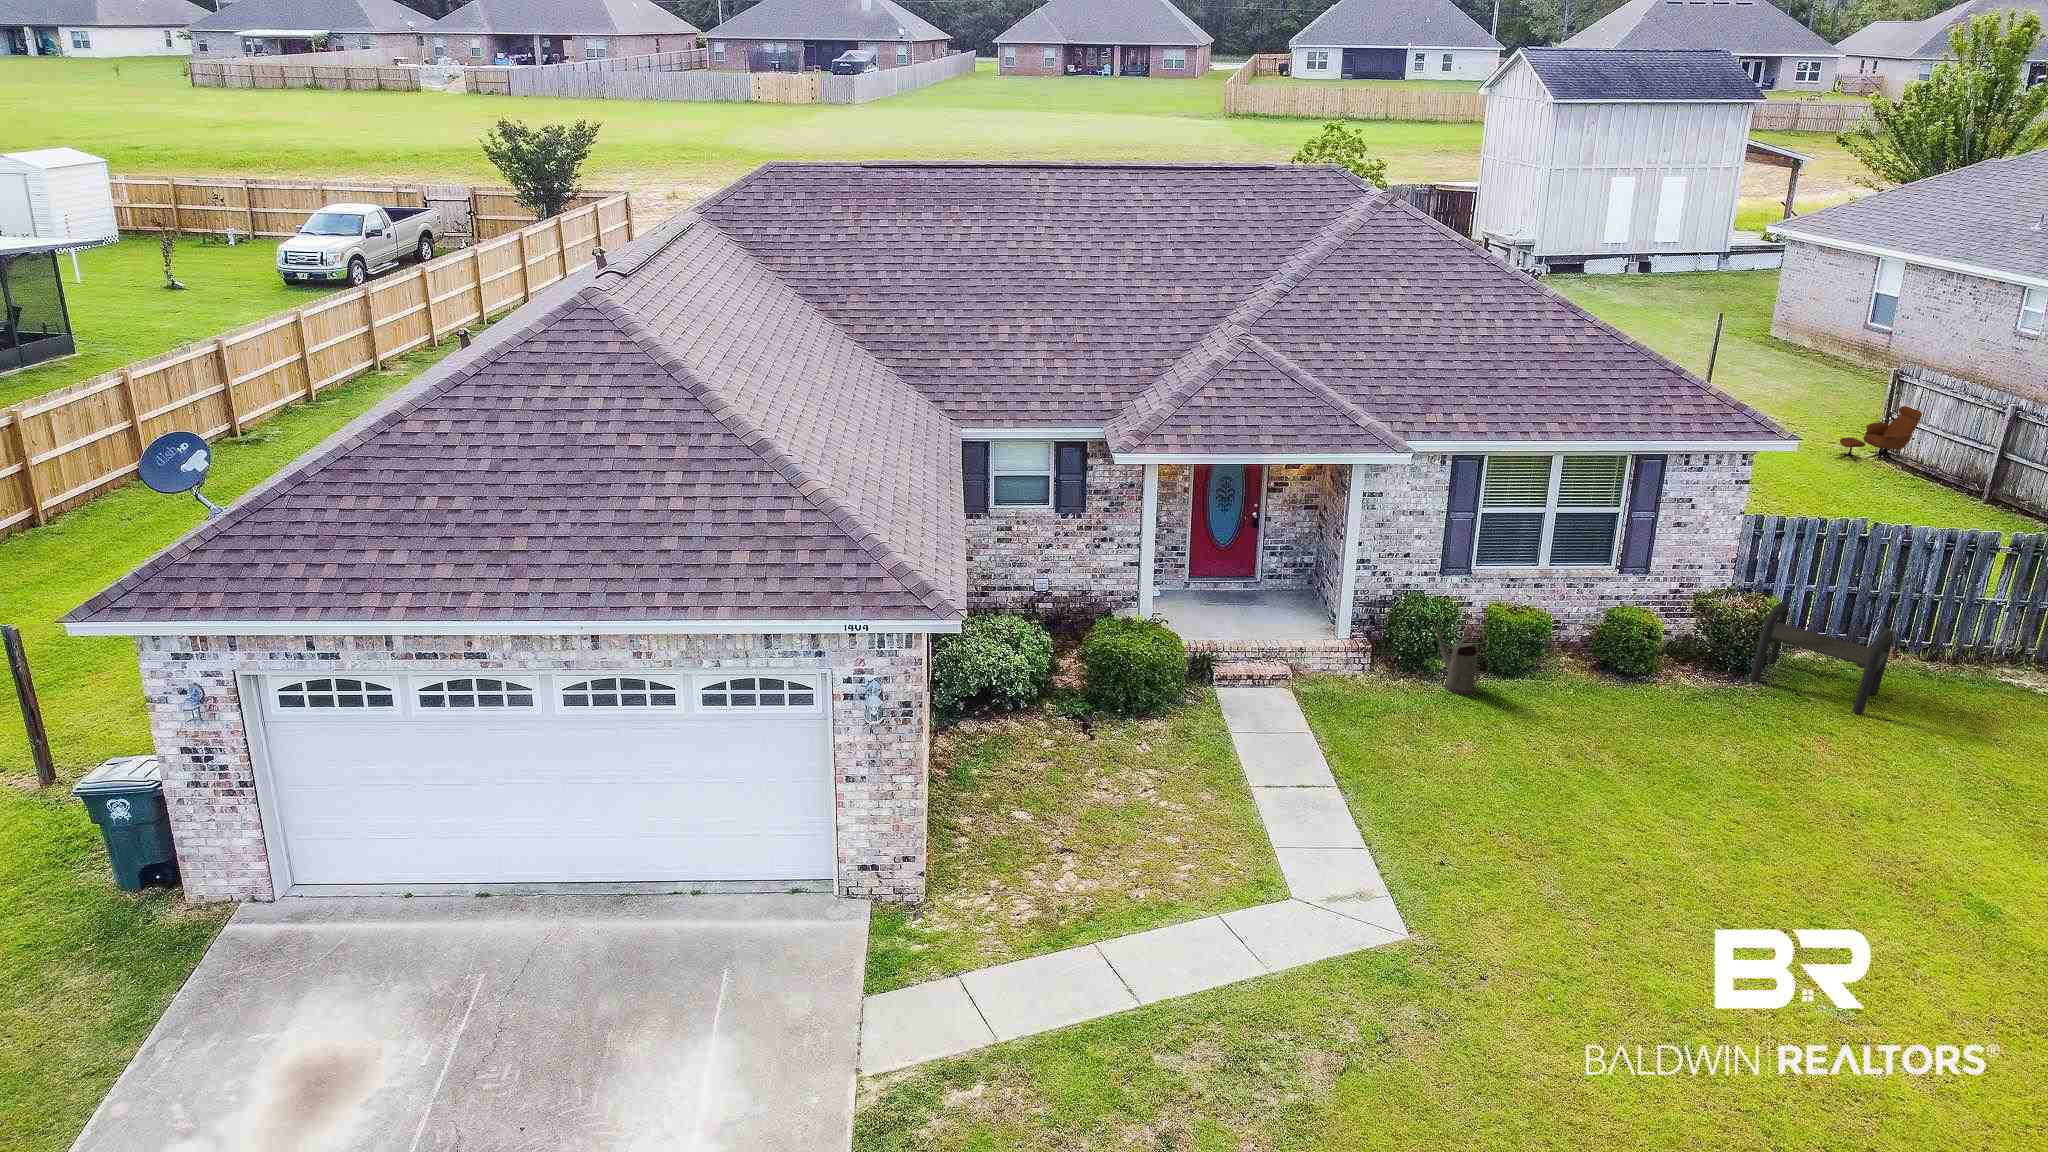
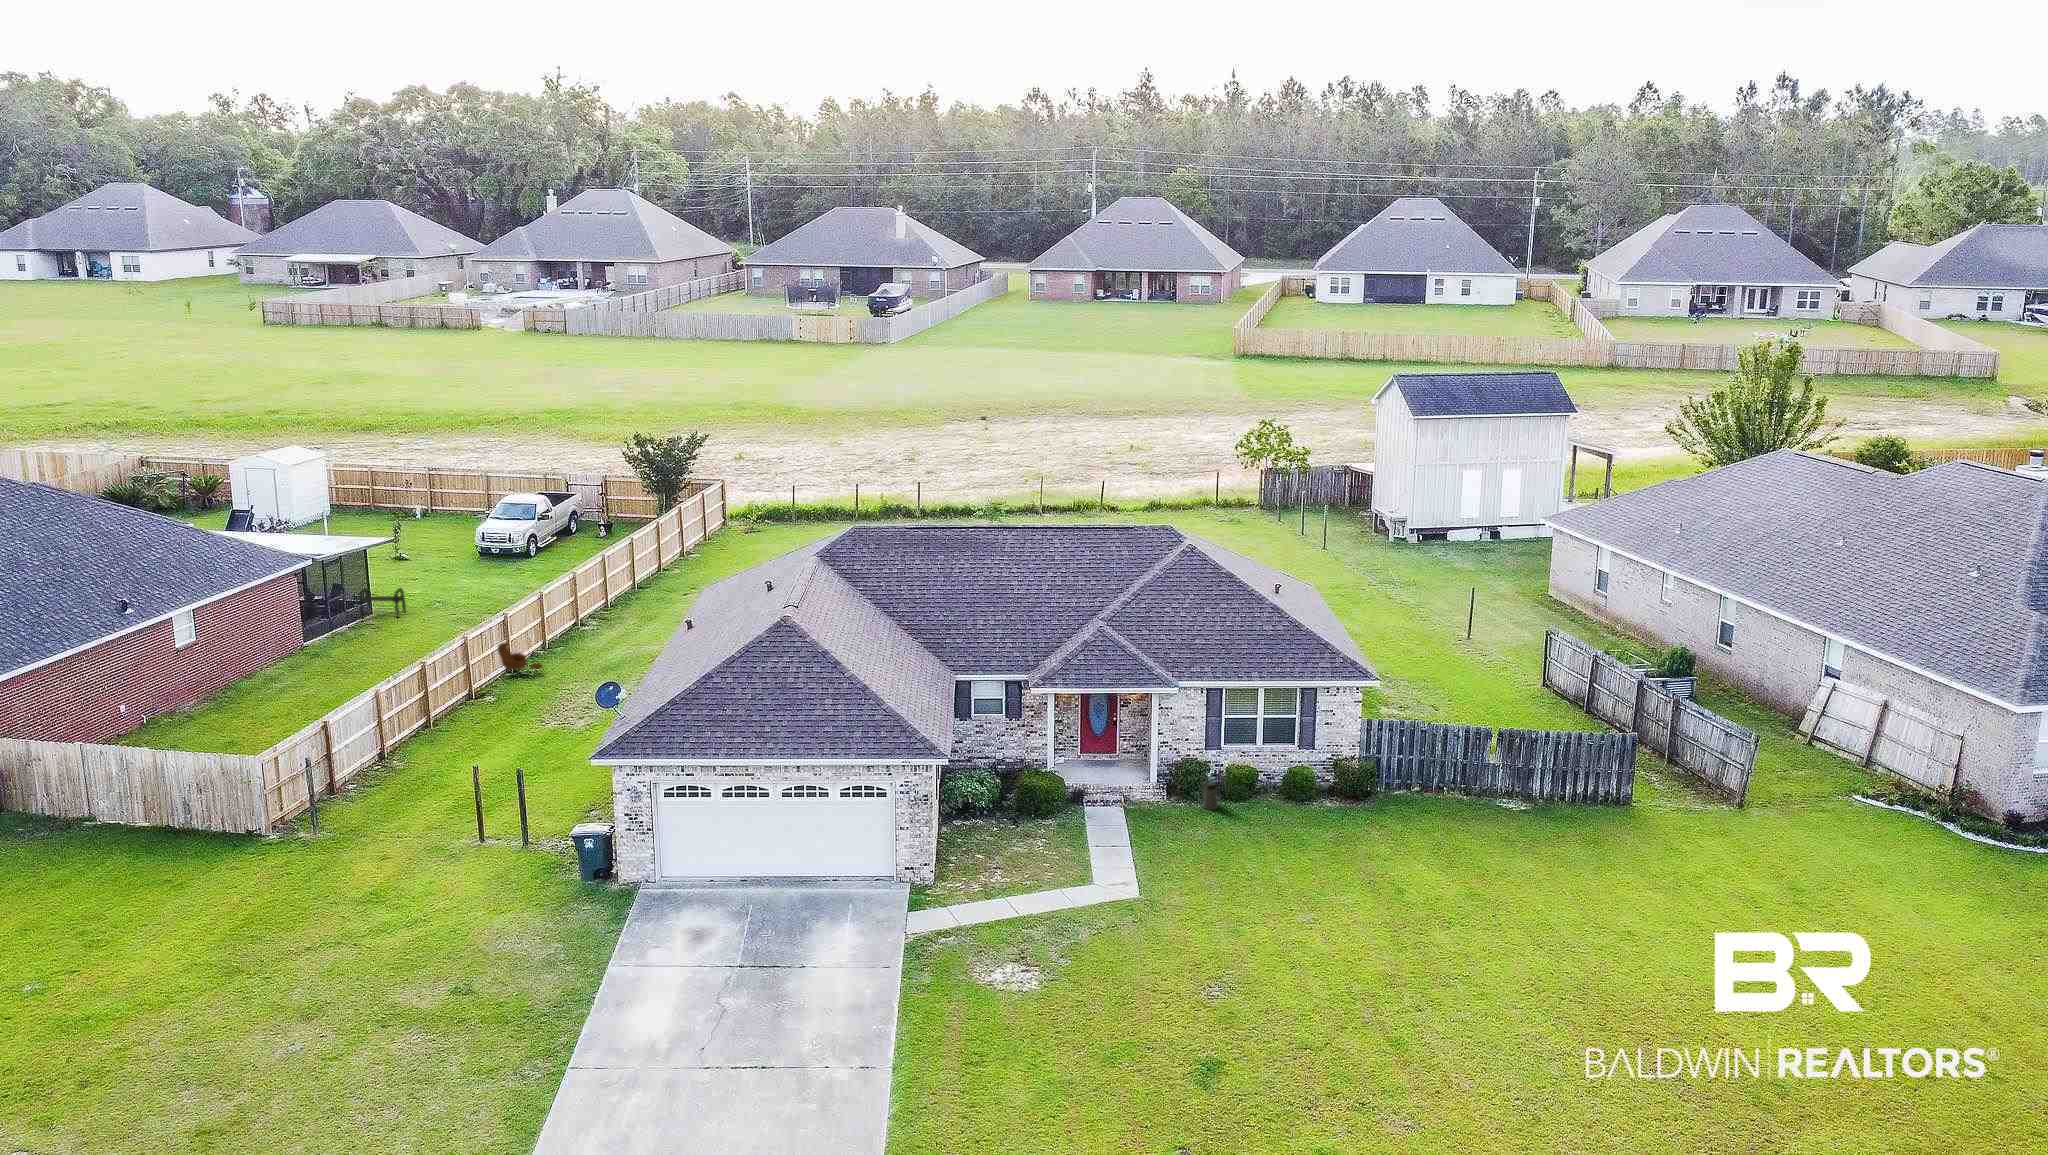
lounge chair: present [1836,406,1922,463] -> present [498,642,543,675]
bench: present [1750,602,1893,714] -> present [359,588,406,618]

